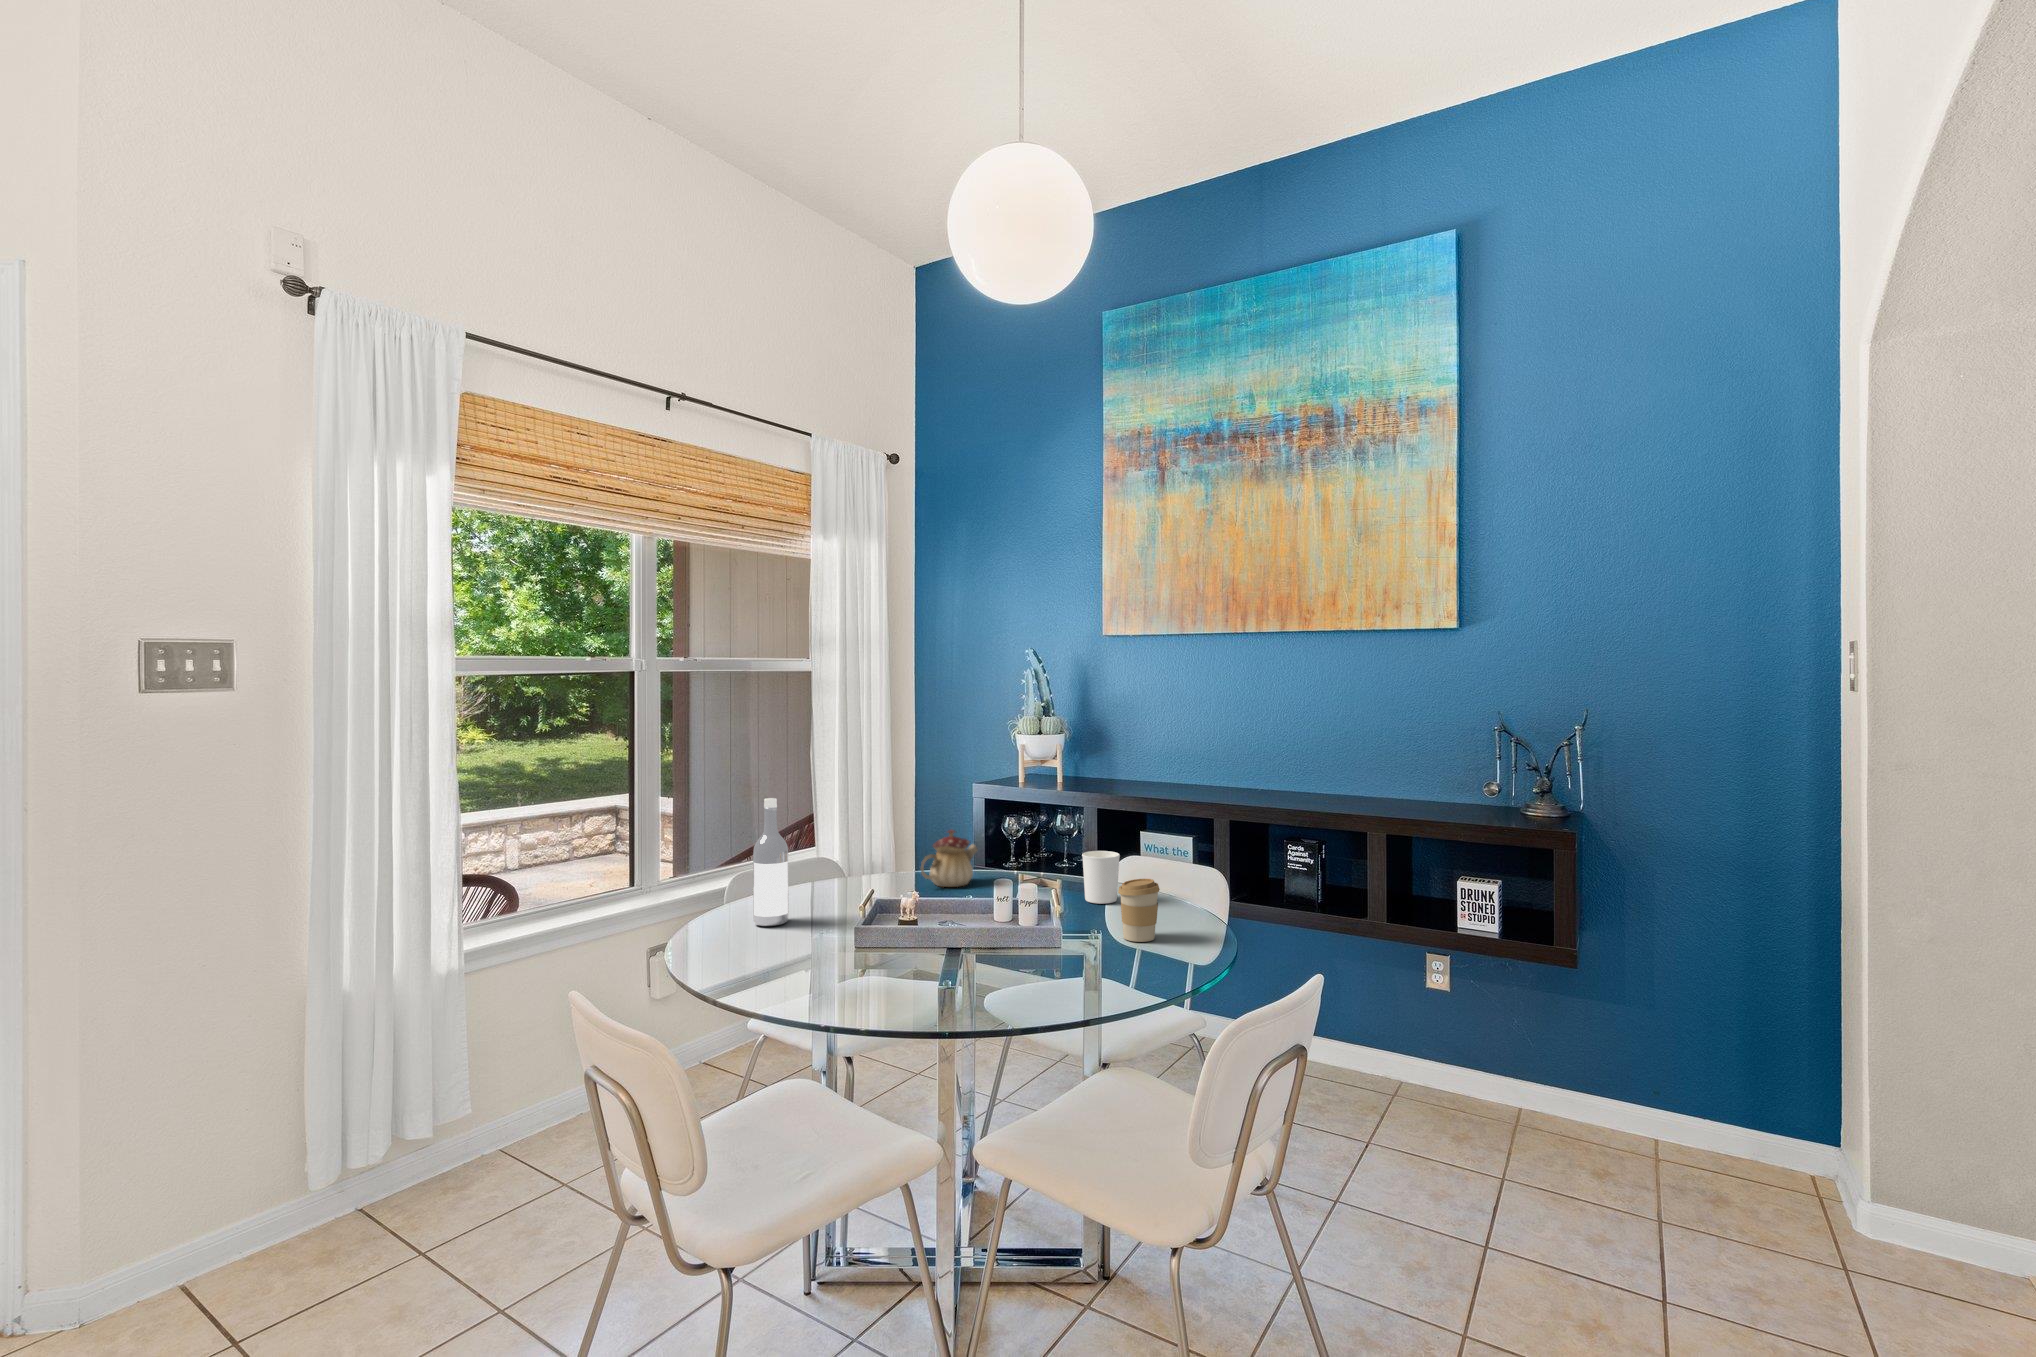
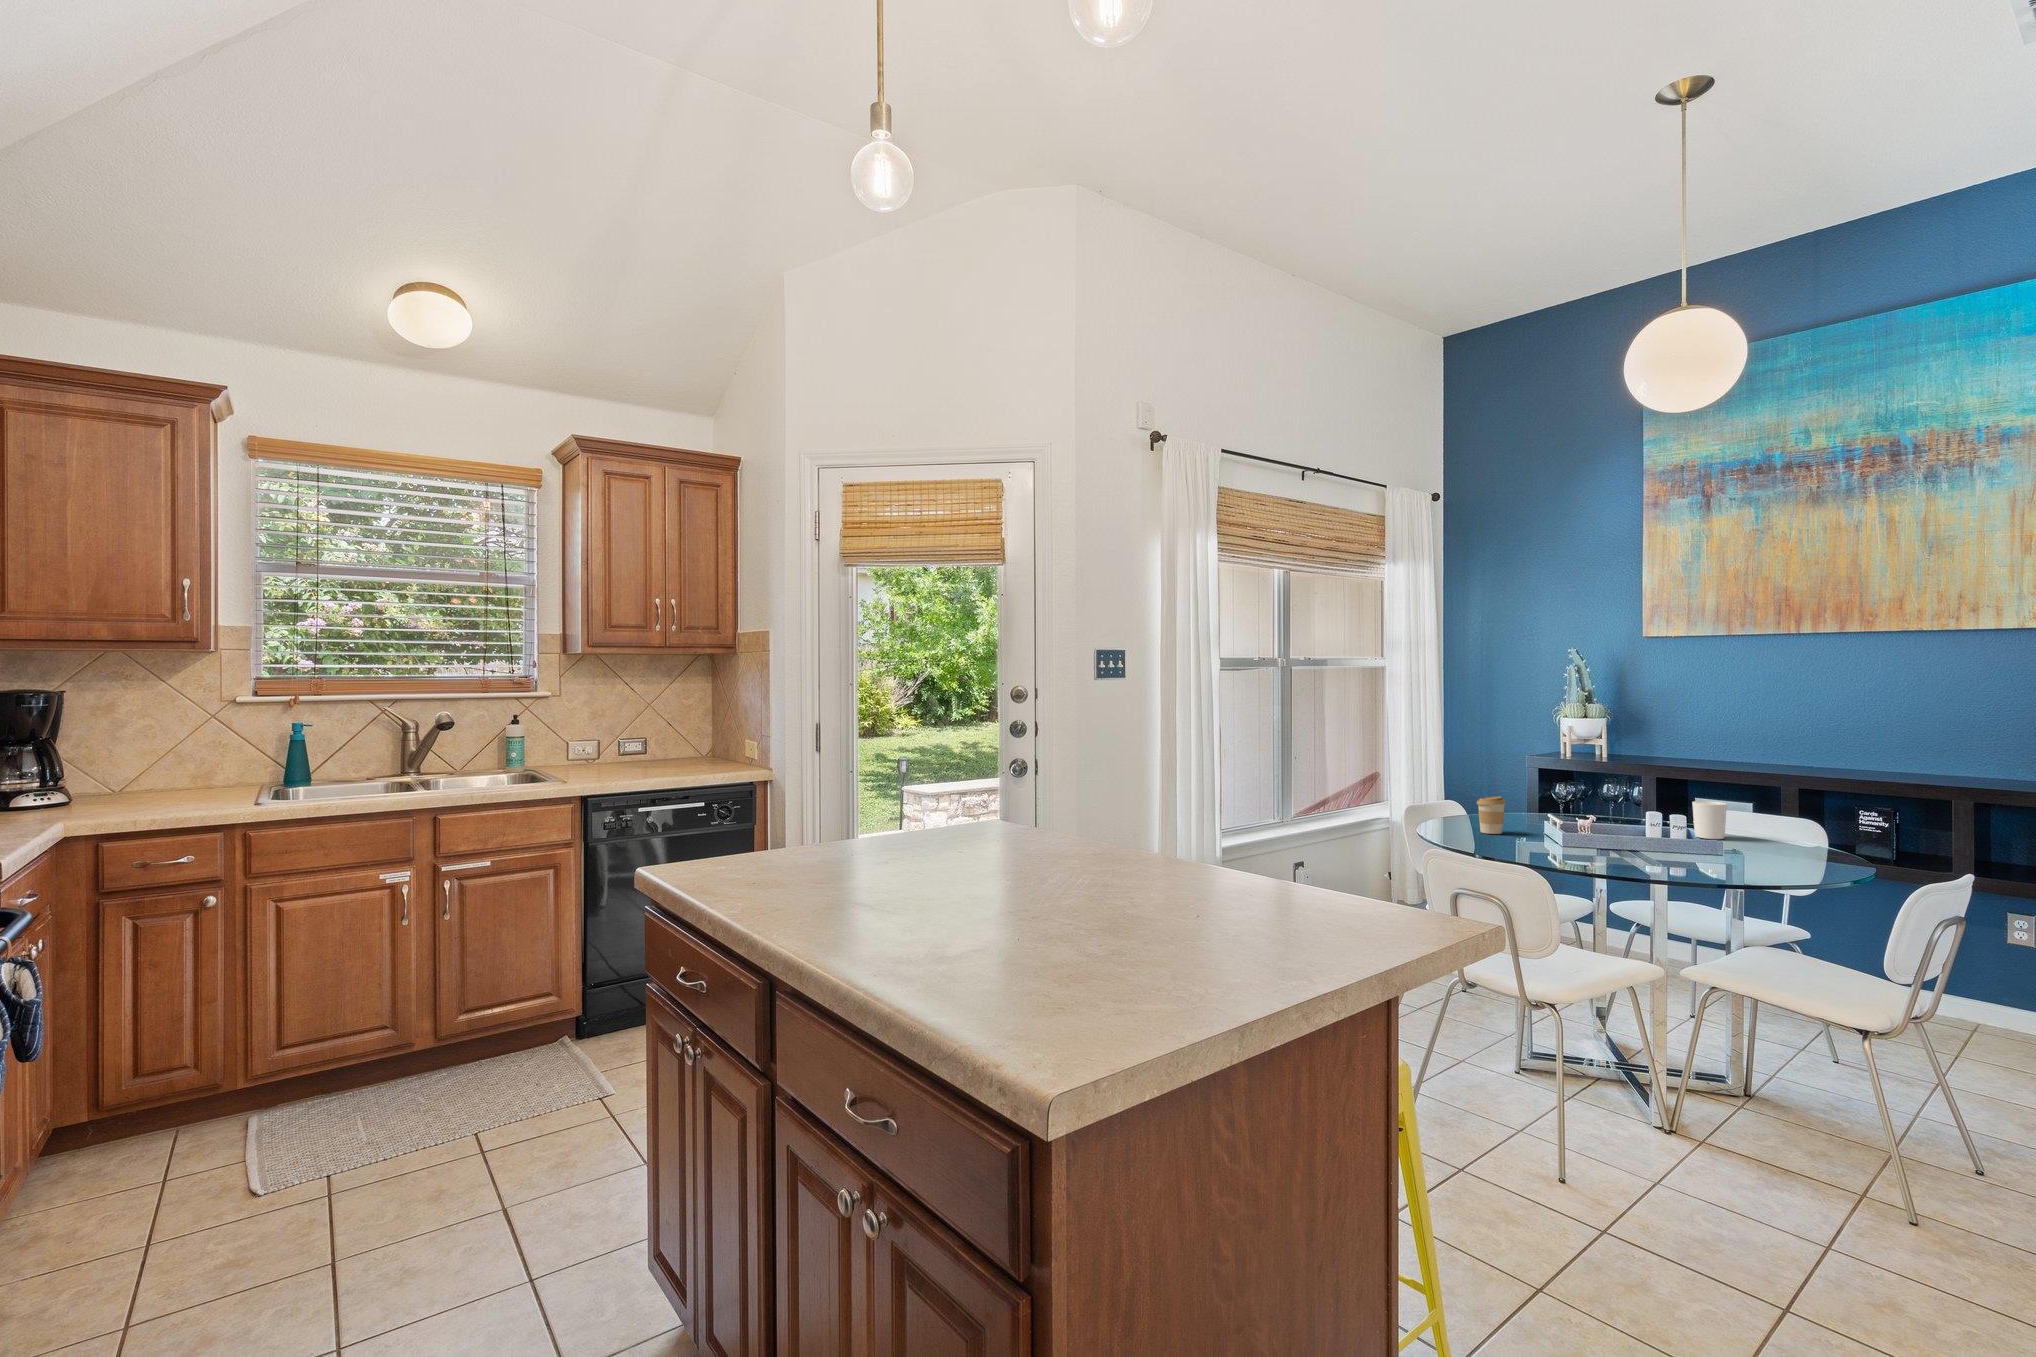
wine bottle: present [753,798,789,926] -> none [1446,752,1472,838]
teapot: present [921,830,978,887] -> none [1545,783,1584,825]
coffee cup: present [1118,879,1160,942] -> present [1477,797,1505,834]

